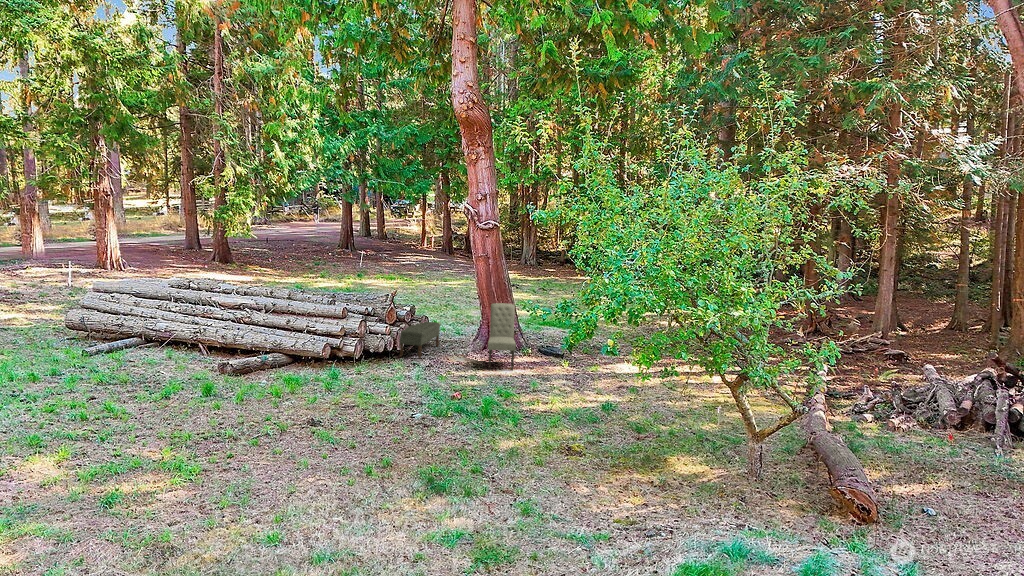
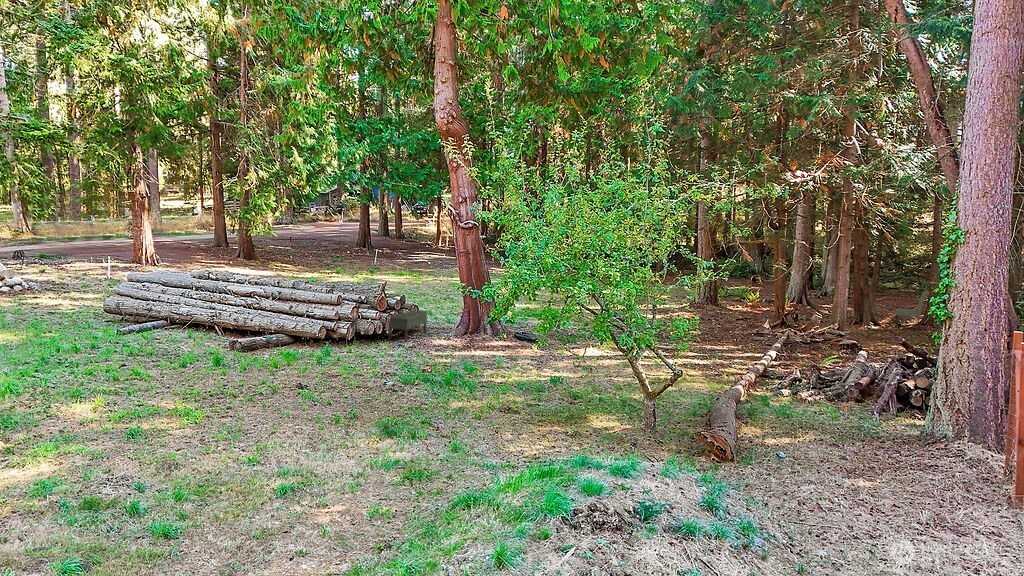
chair: present [488,303,516,370] -> present [895,291,929,329]

